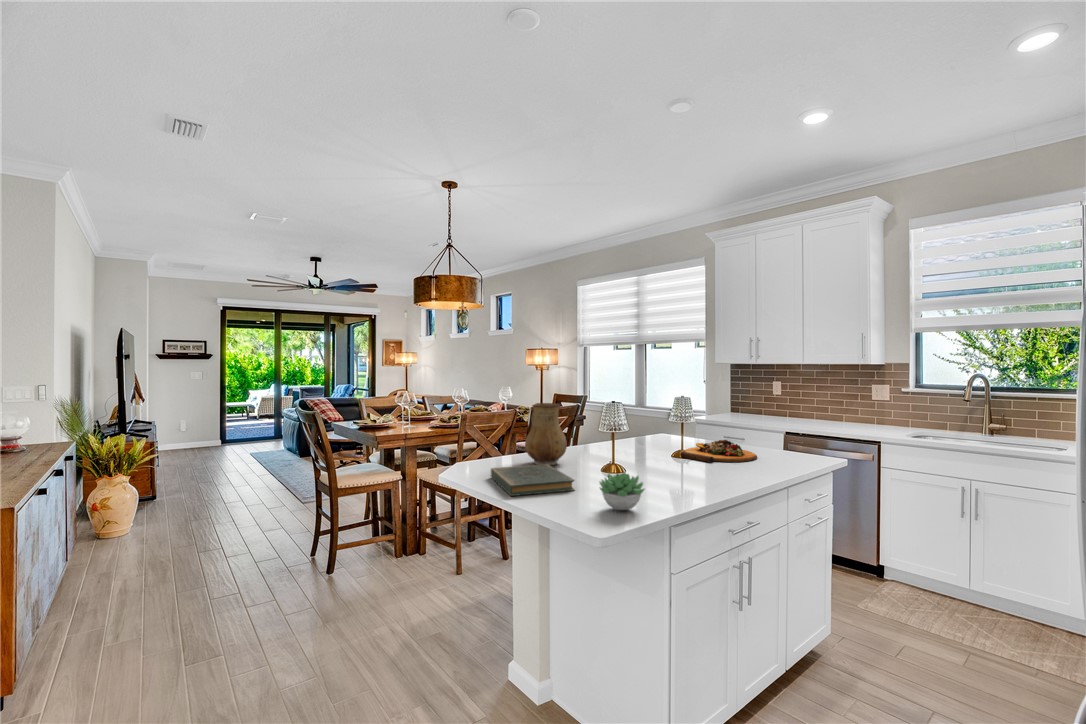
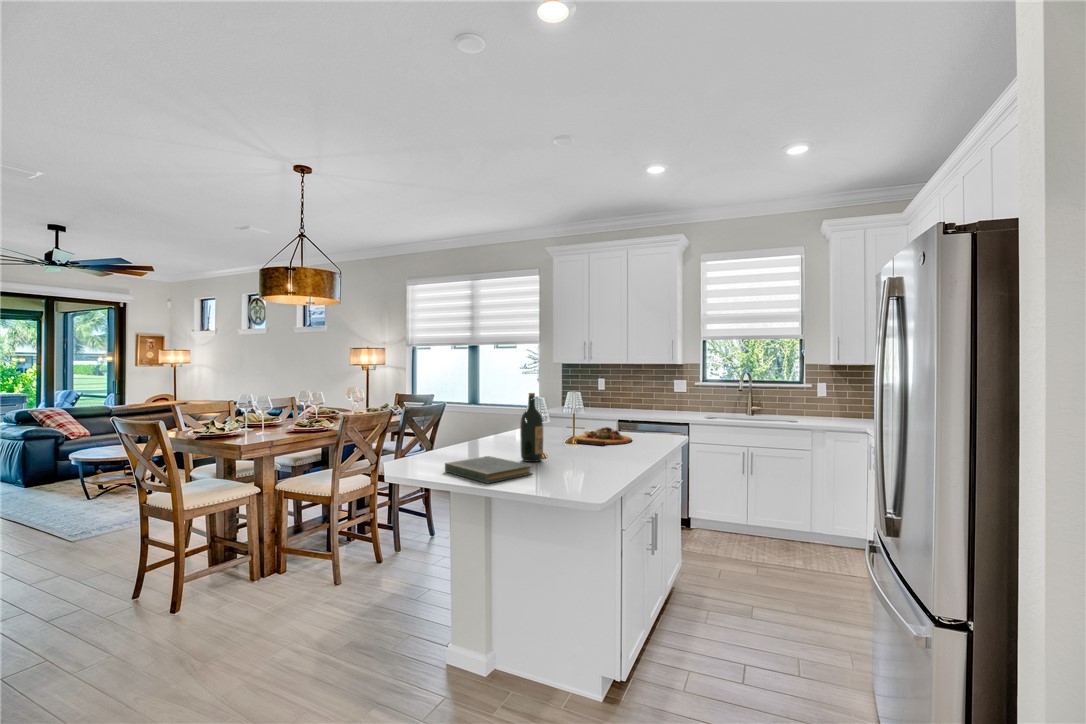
wine bottle: none [586,395,612,475] -> present [520,393,543,462]
ceramic pitcher: present [525,403,567,465] -> none [456,402,494,459]
succulent plant: present [599,473,645,510] -> none [567,454,608,483]

